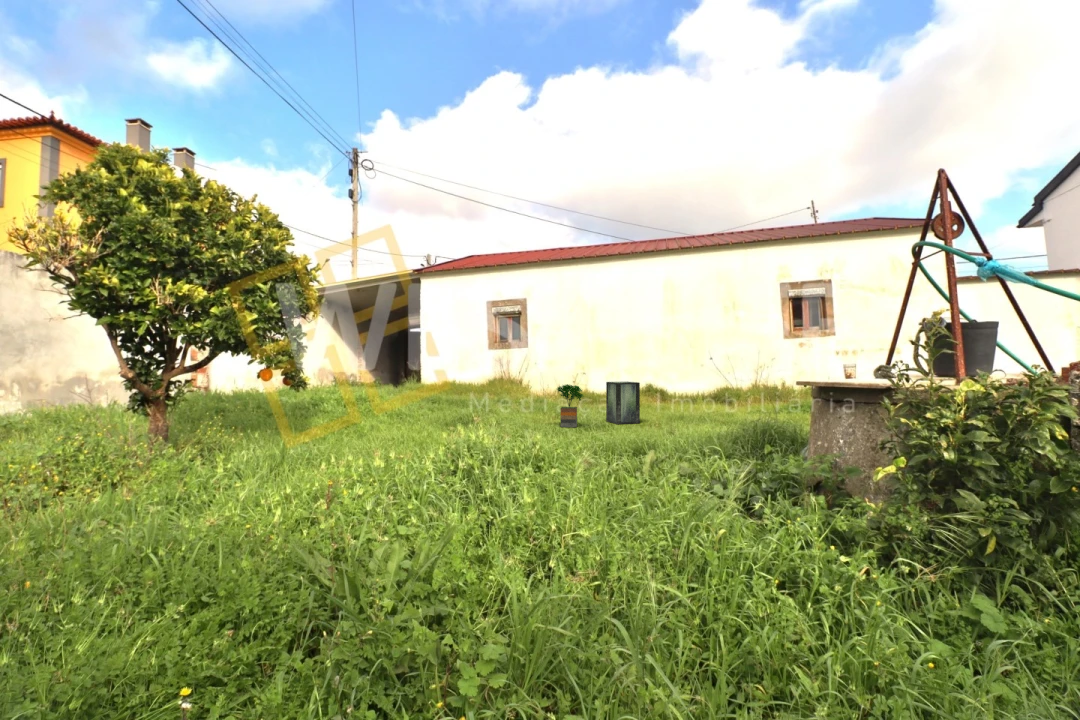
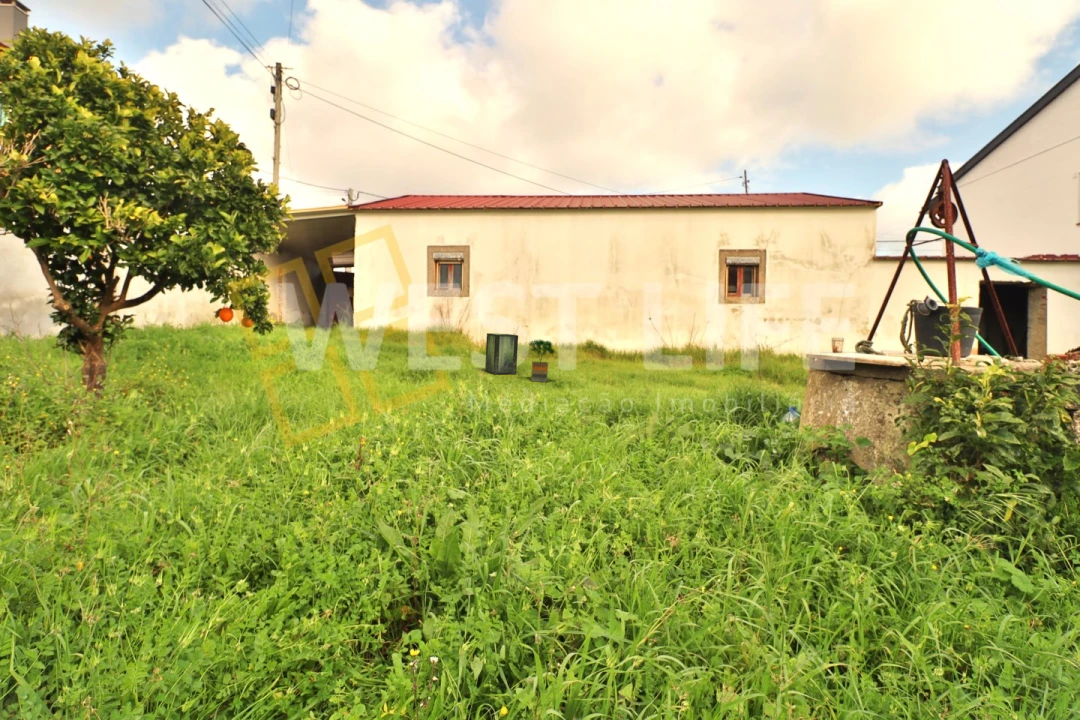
storage box: present [606,382,640,424] -> present [485,333,518,374]

